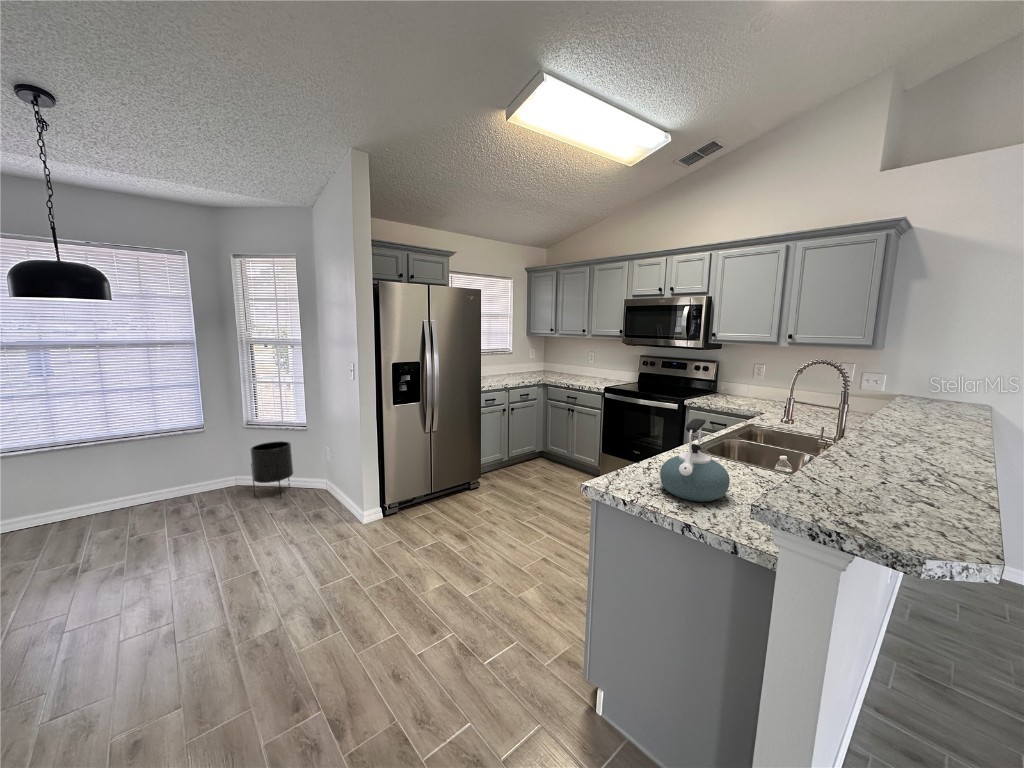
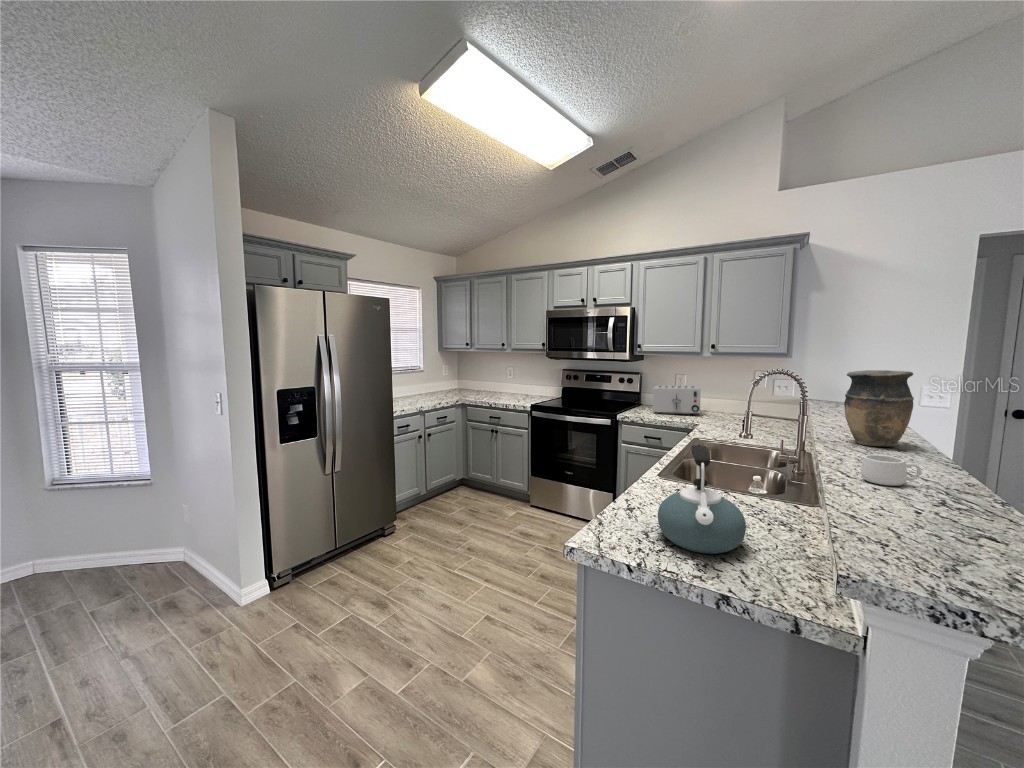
vase: none [888,366,960,440] -> present [844,370,914,447]
toaster: none [723,374,777,405] -> present [653,386,700,415]
mug: none [853,438,907,465] -> present [860,454,921,486]
planter: present [251,441,293,498] -> none [59,503,132,585]

